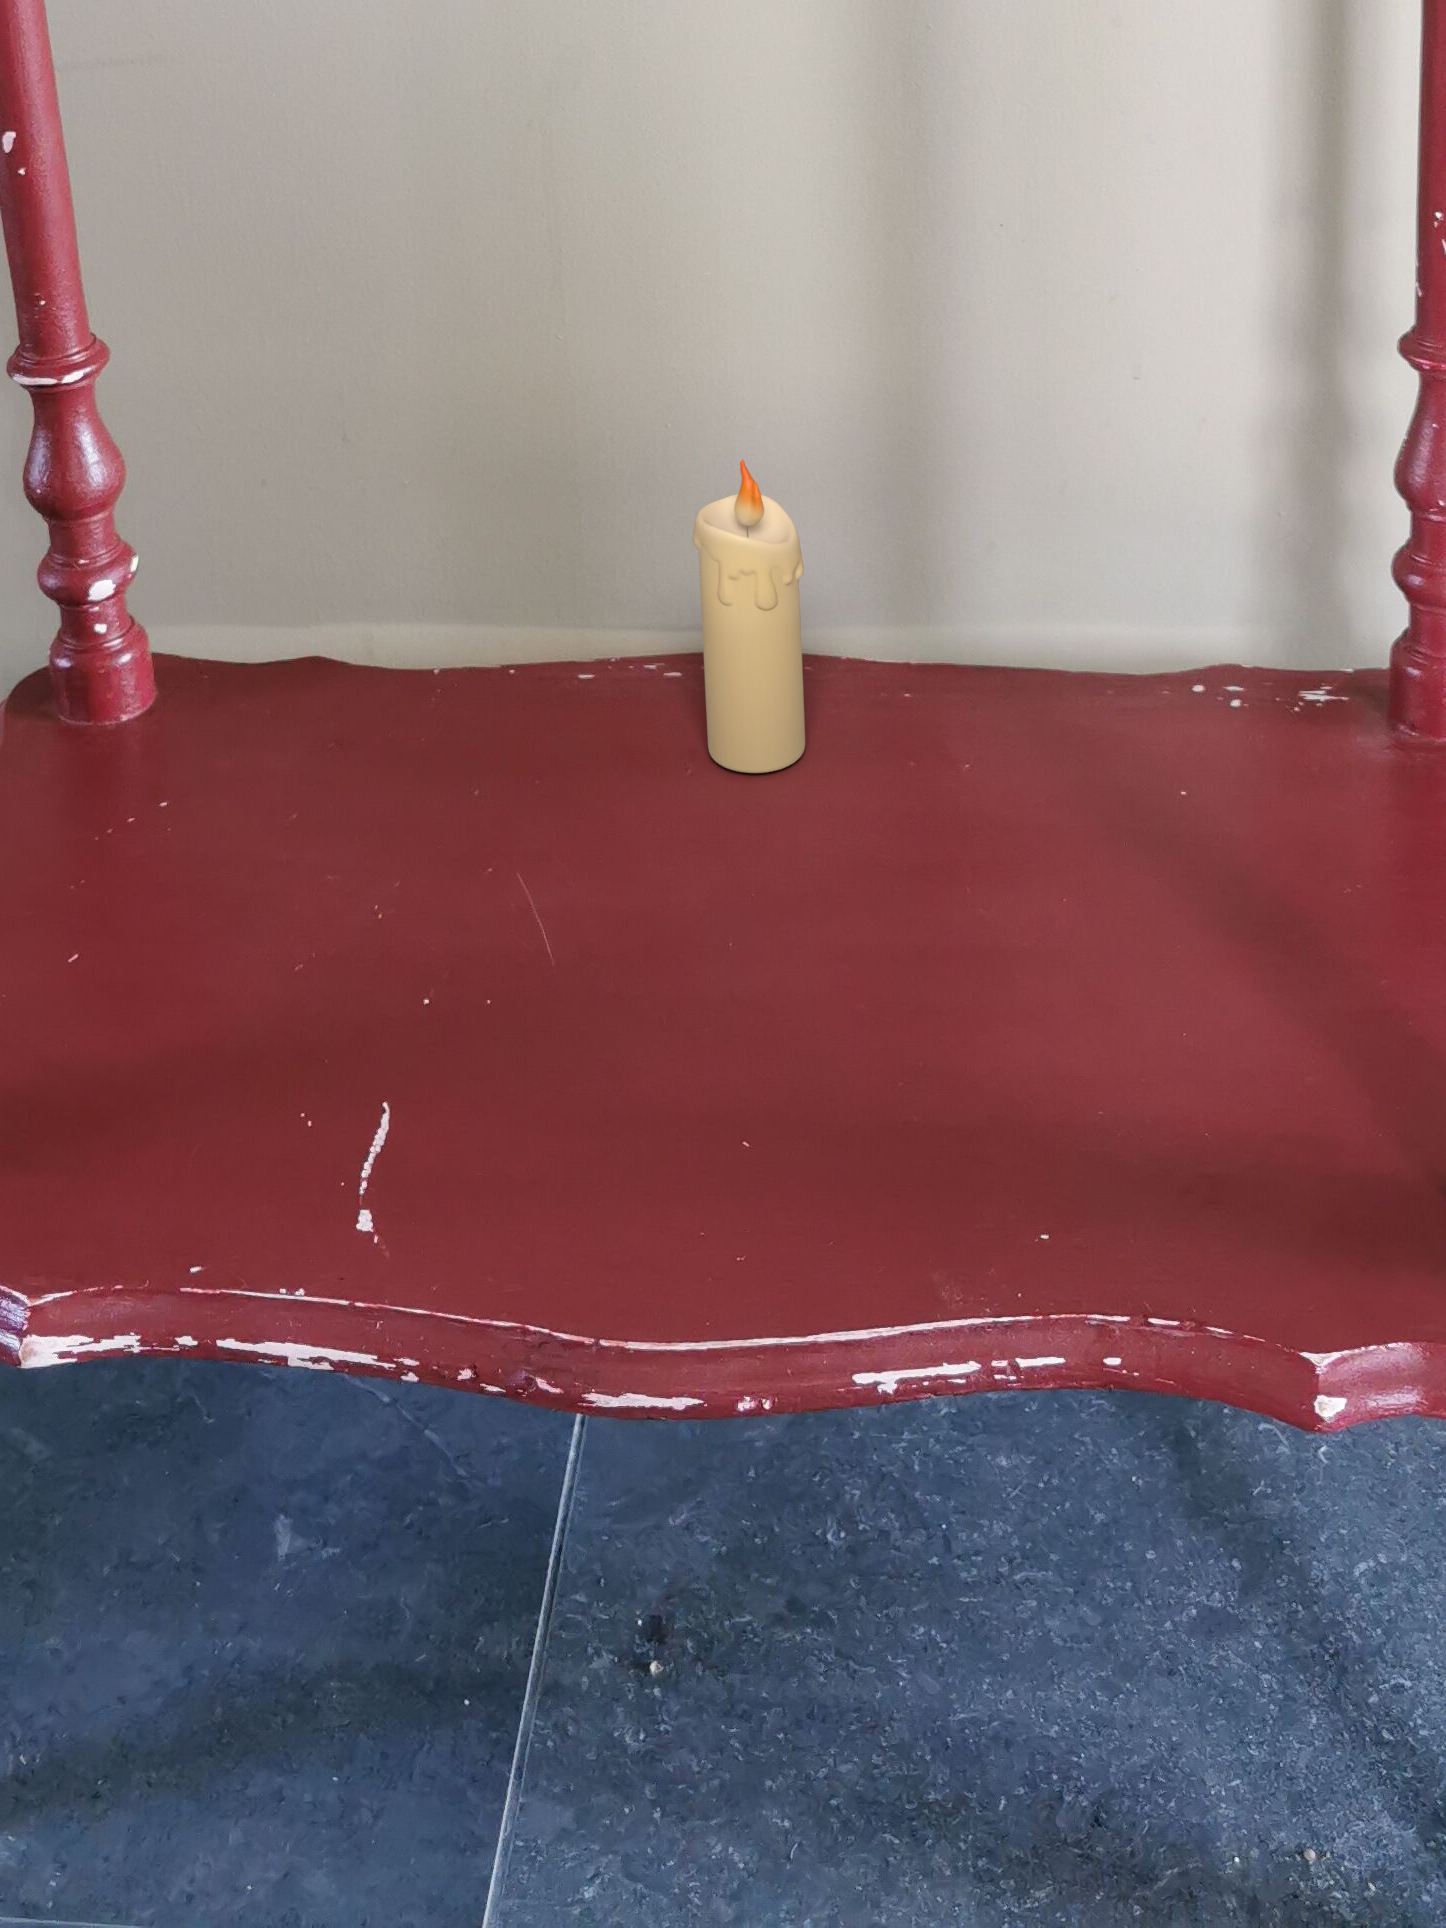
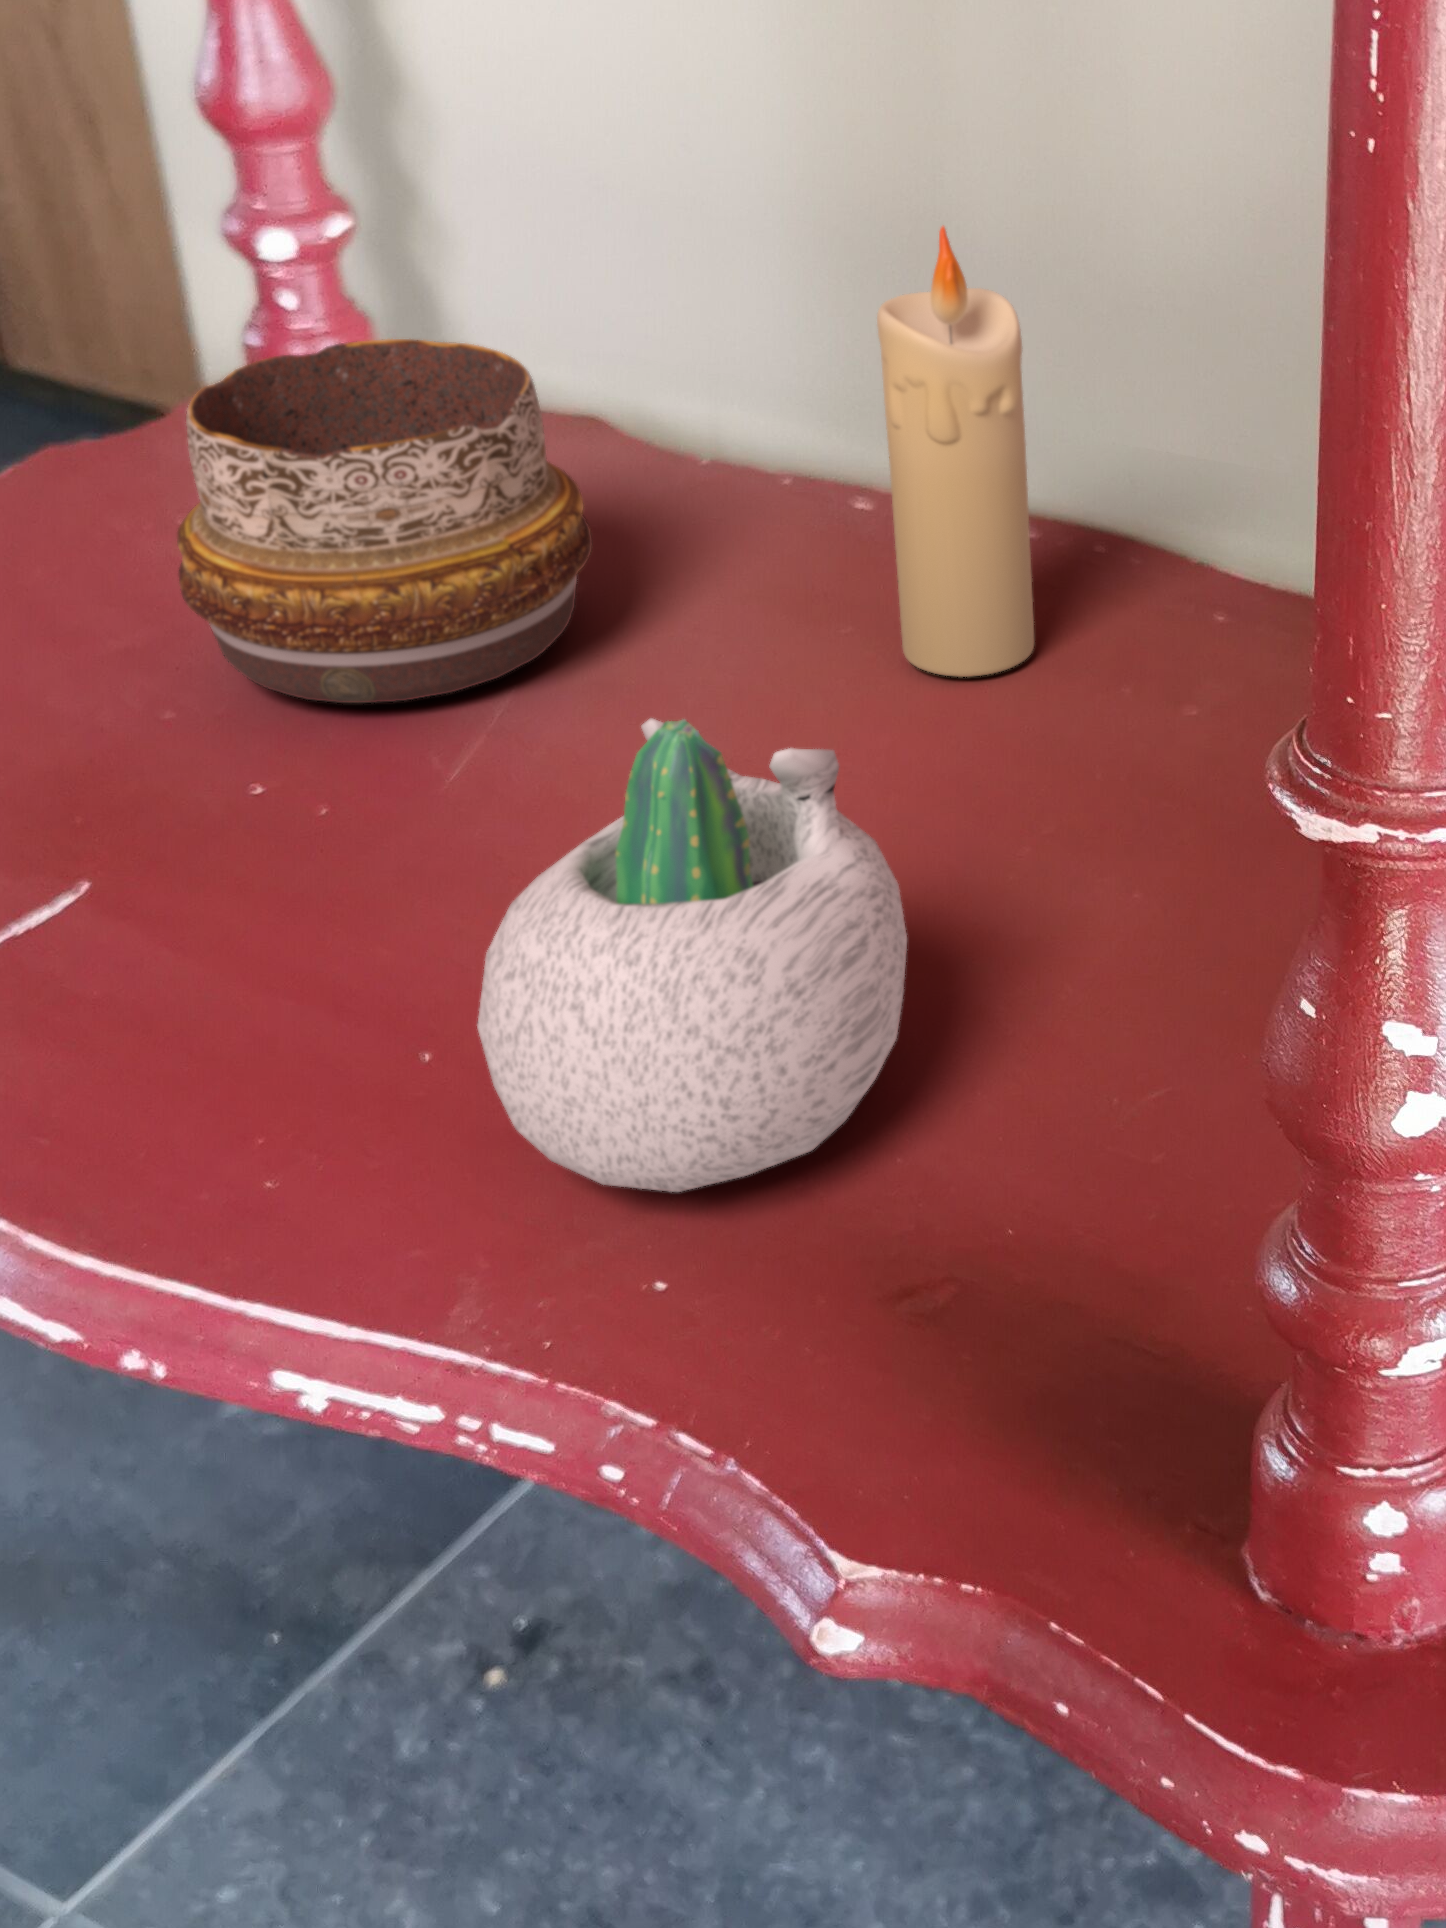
decorative bowl: none [177,604,488,910] -> present [177,339,592,703]
succulent planter: none [835,853,1094,1183] -> present [477,718,907,1192]

